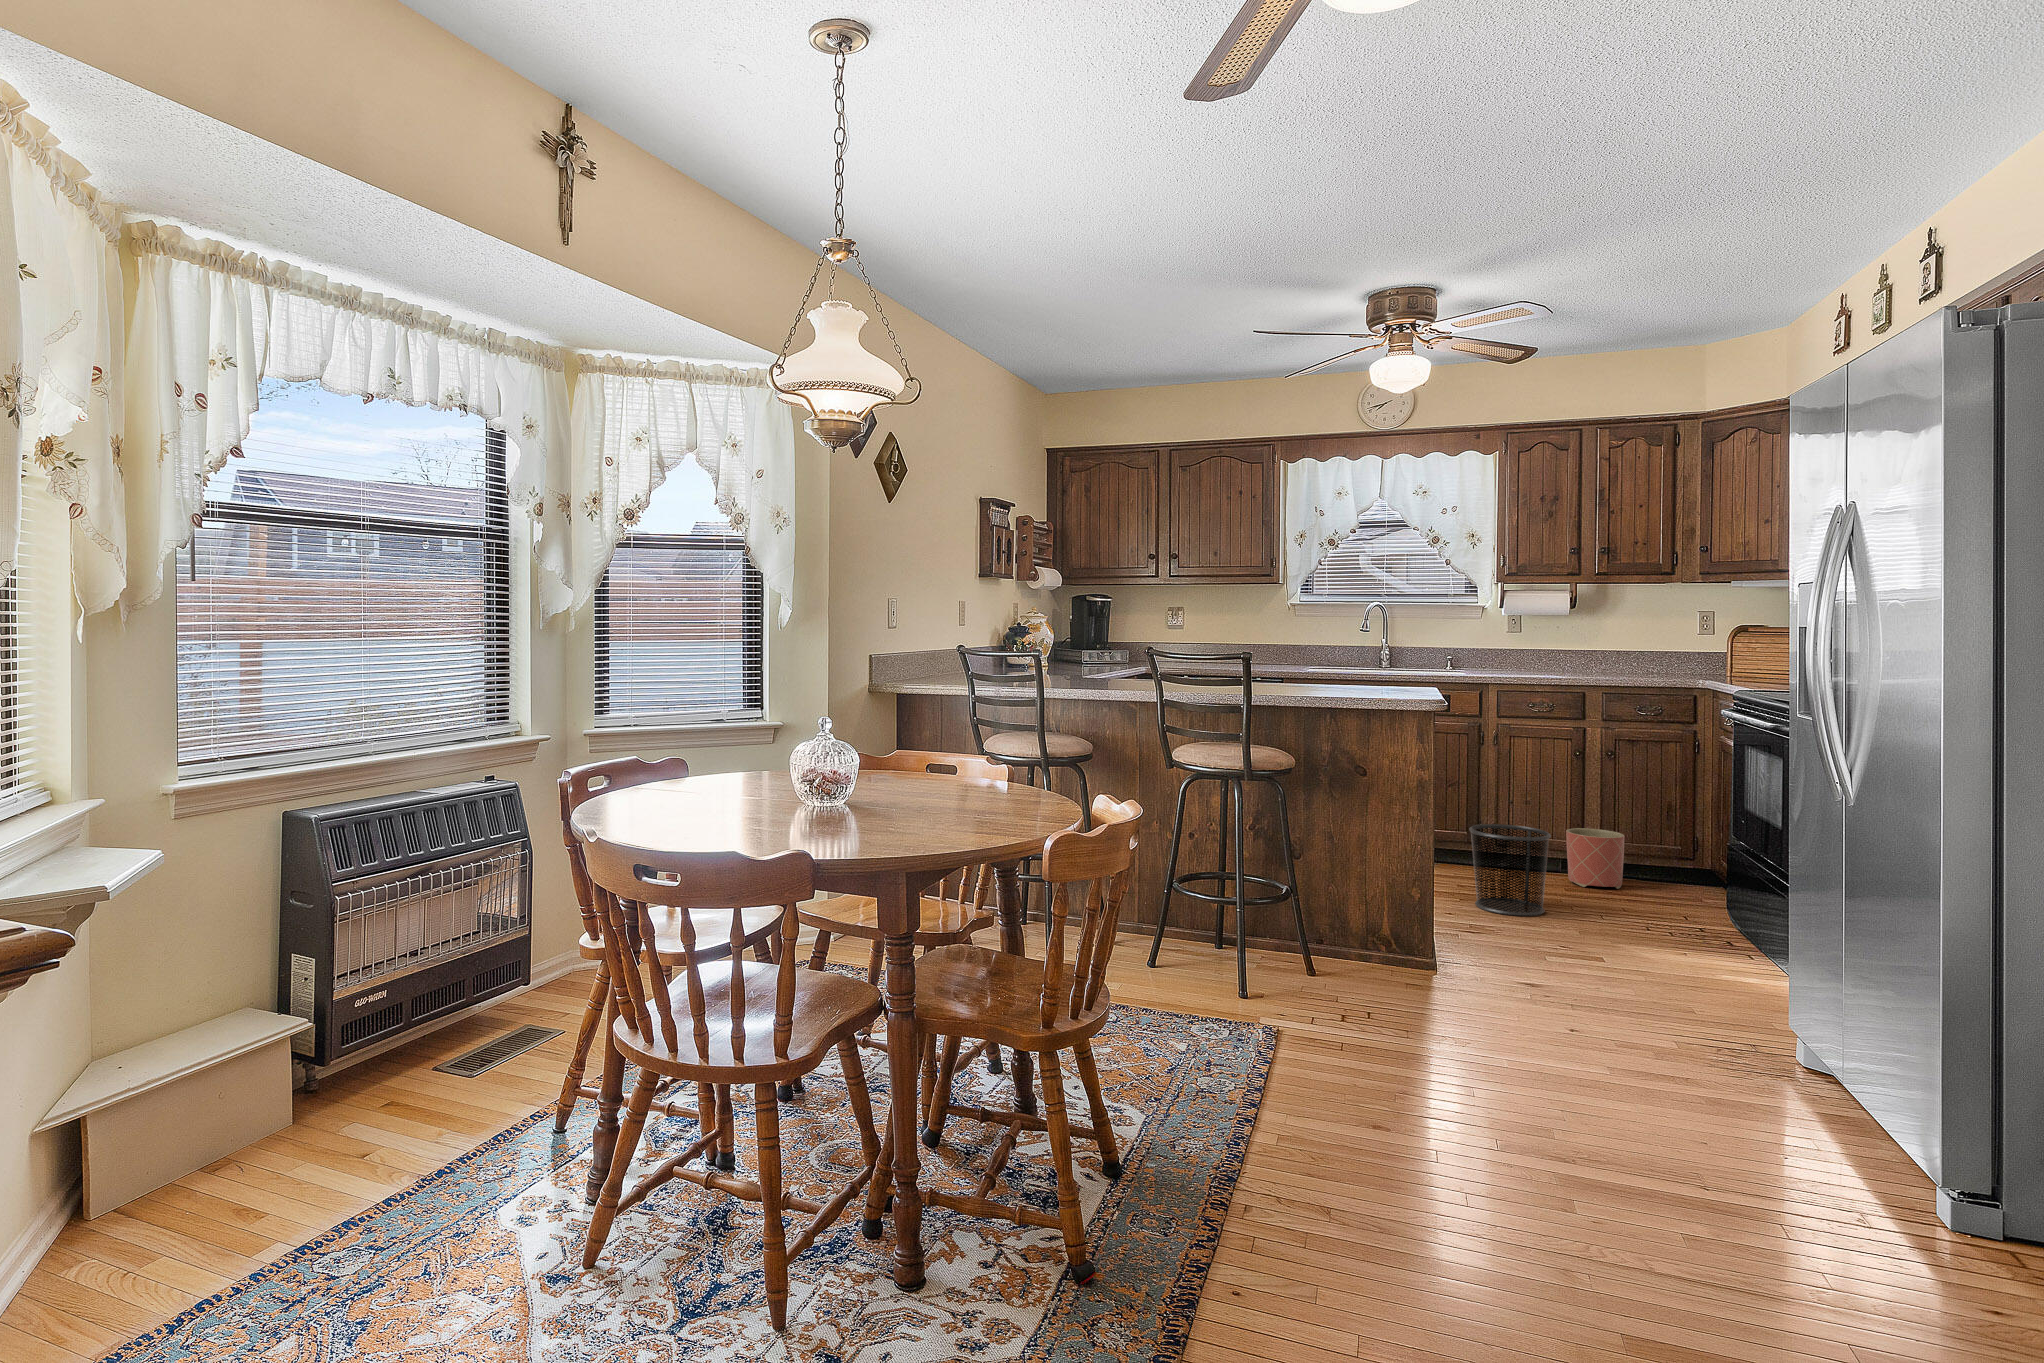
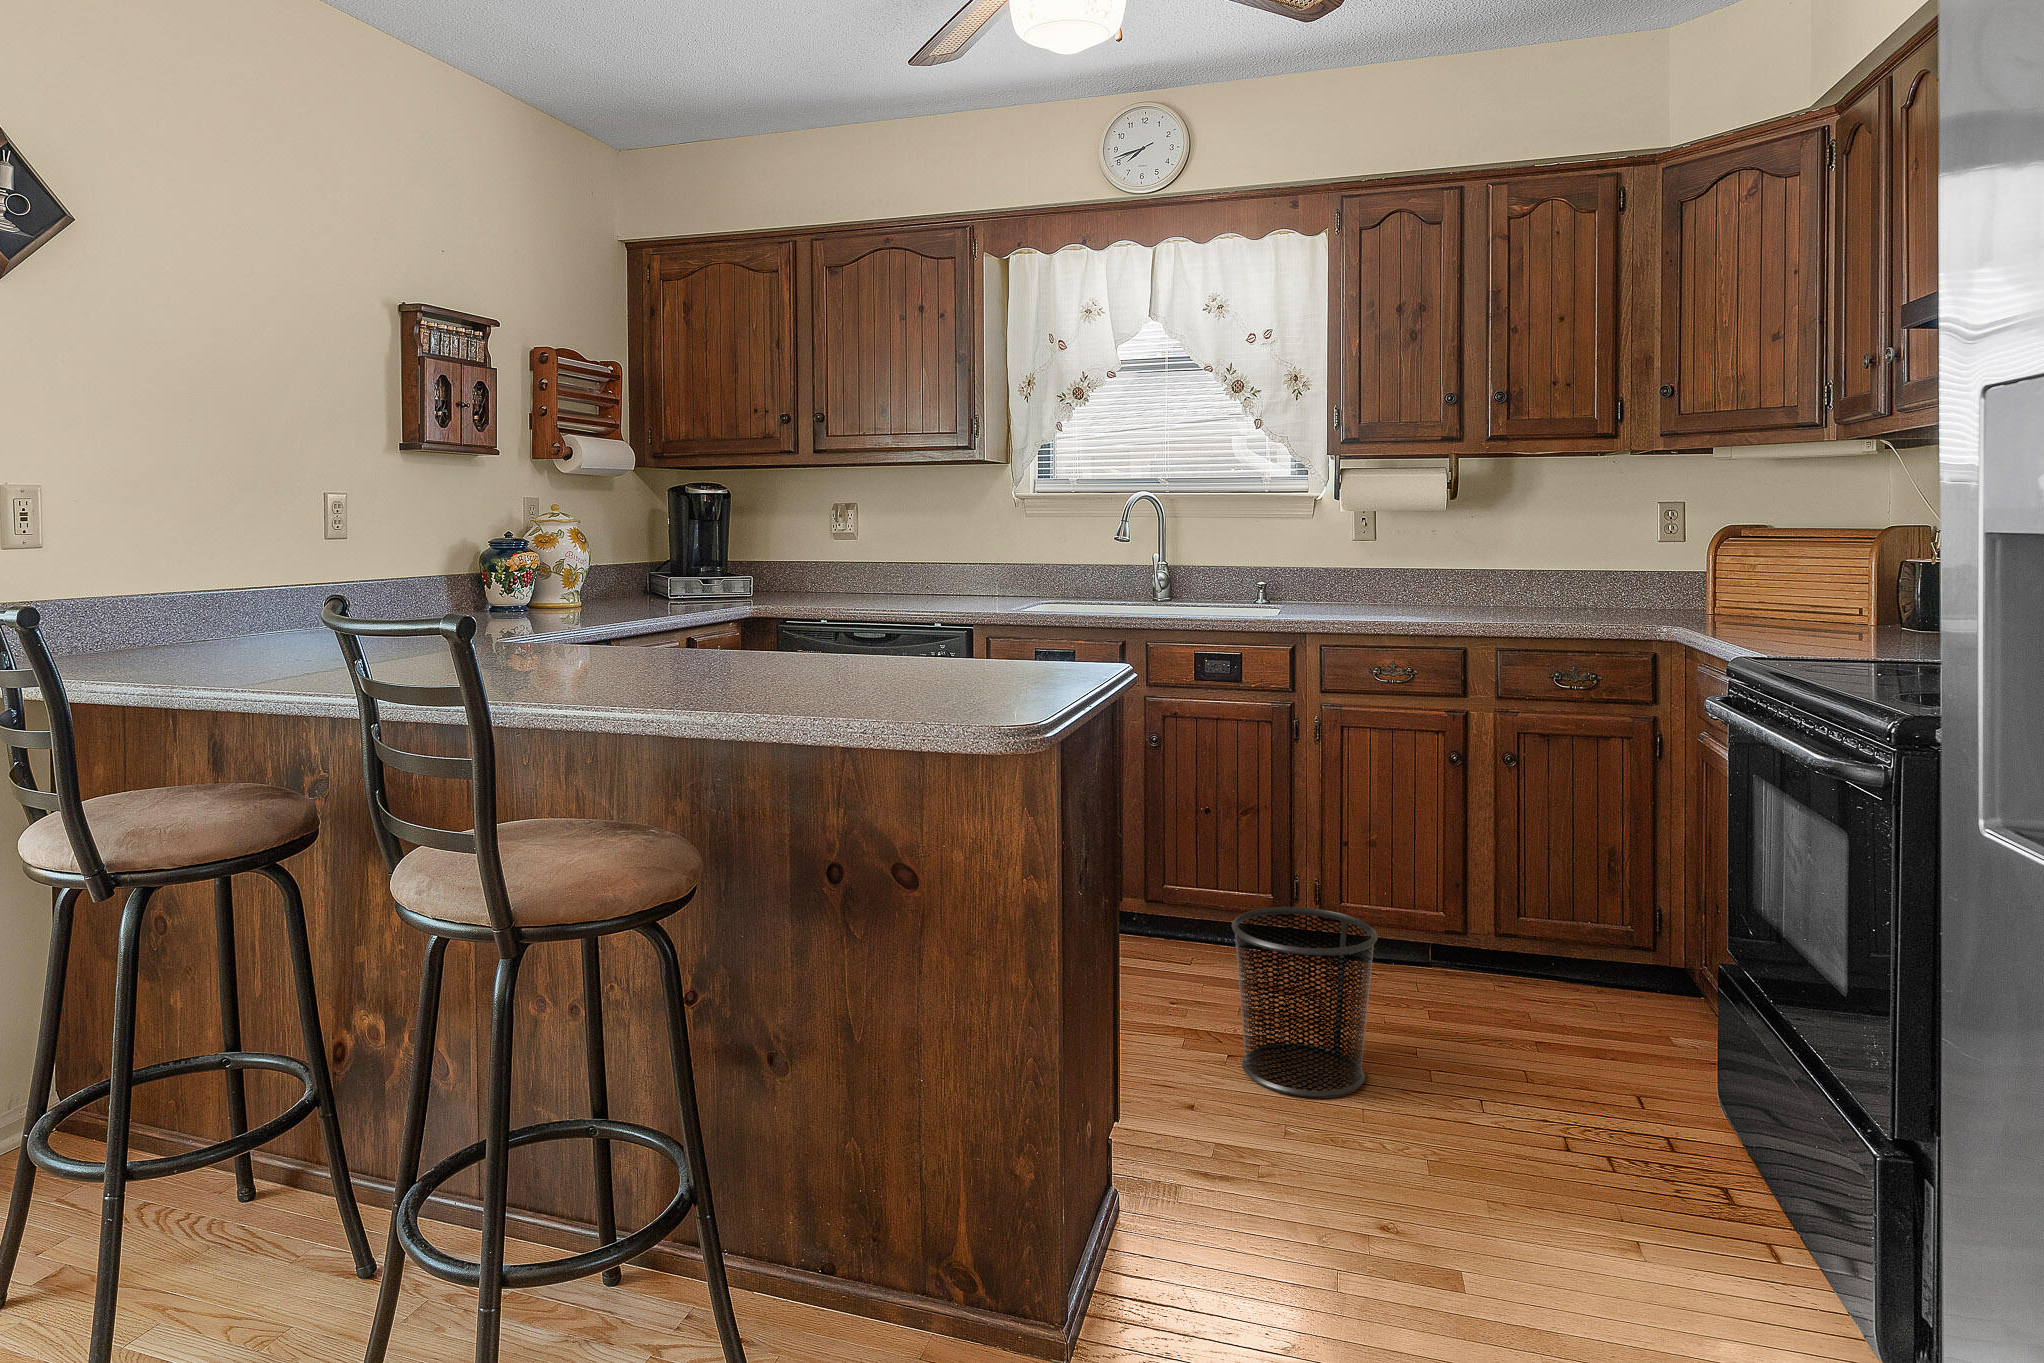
planter: present [1566,828,1625,889] -> none [1425,887,1522,1001]

